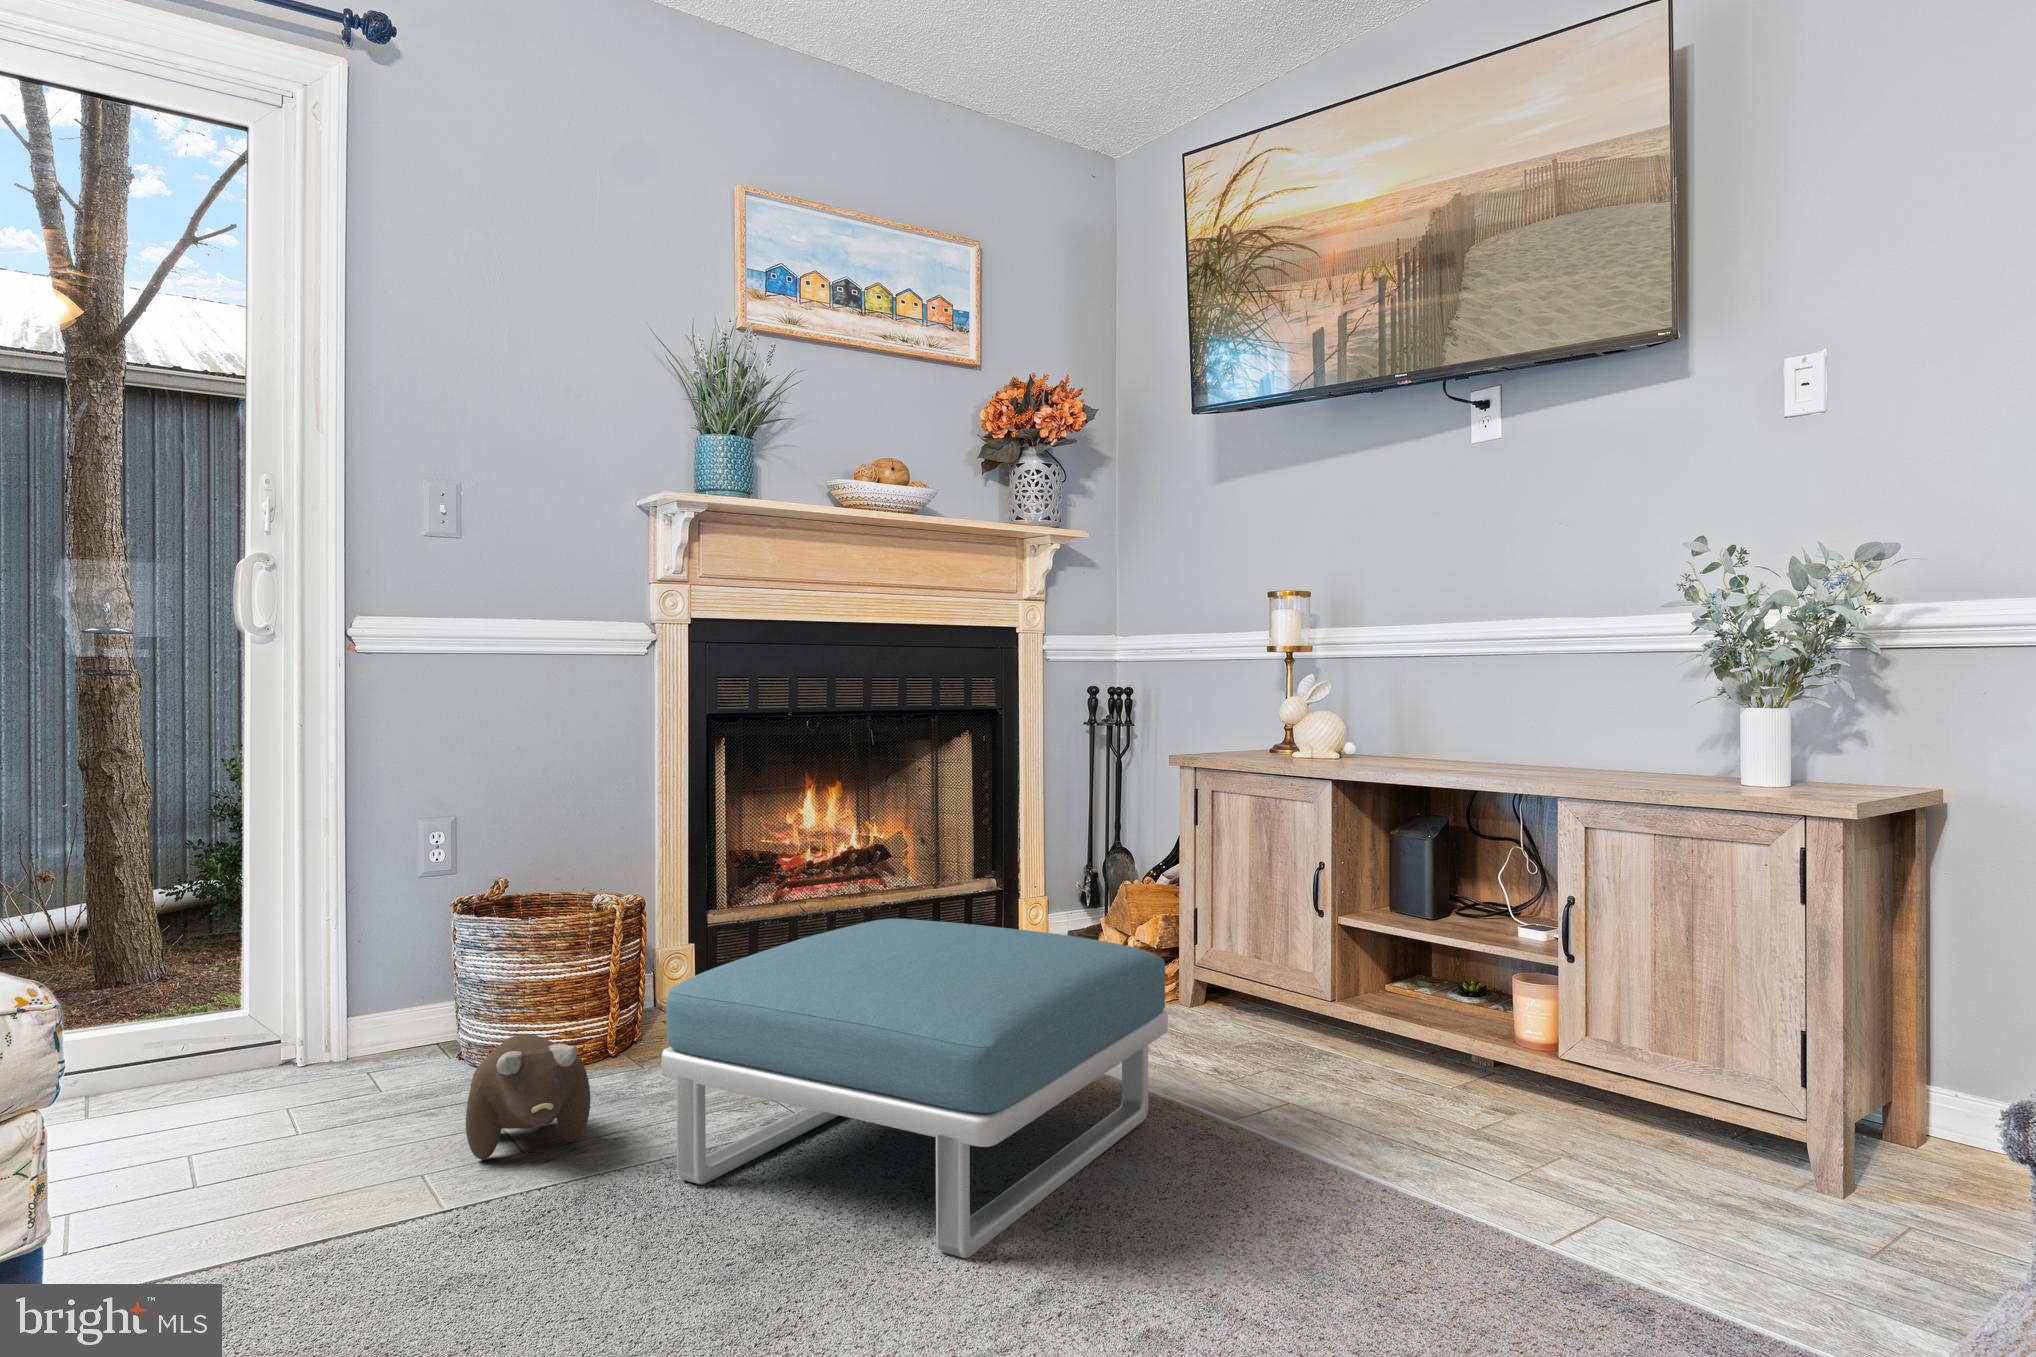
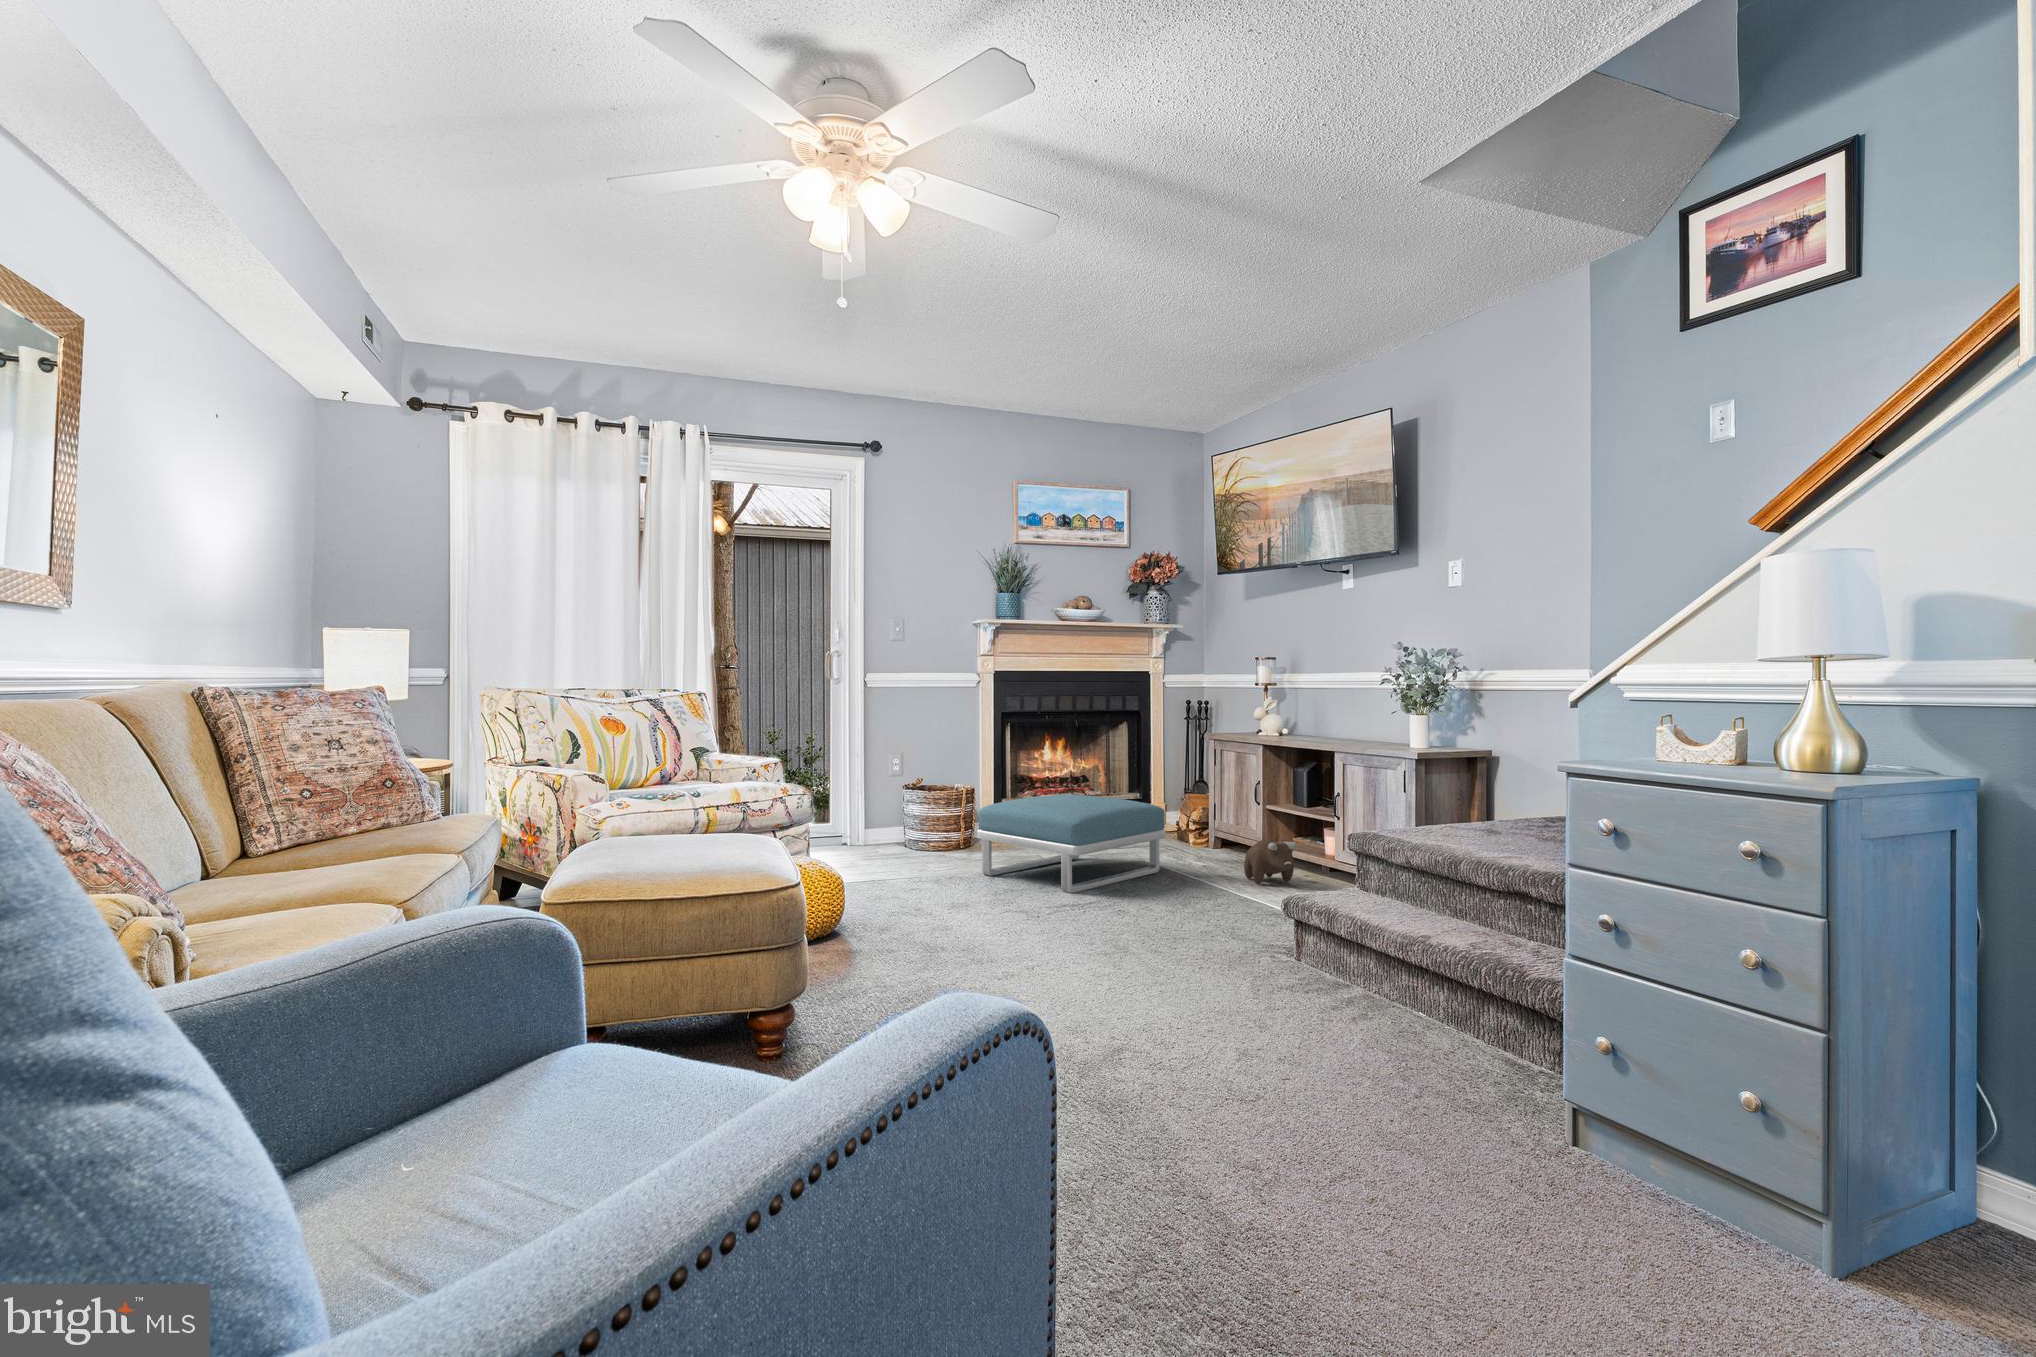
plush toy: present [466,1034,591,1159] -> present [1244,840,1296,884]

